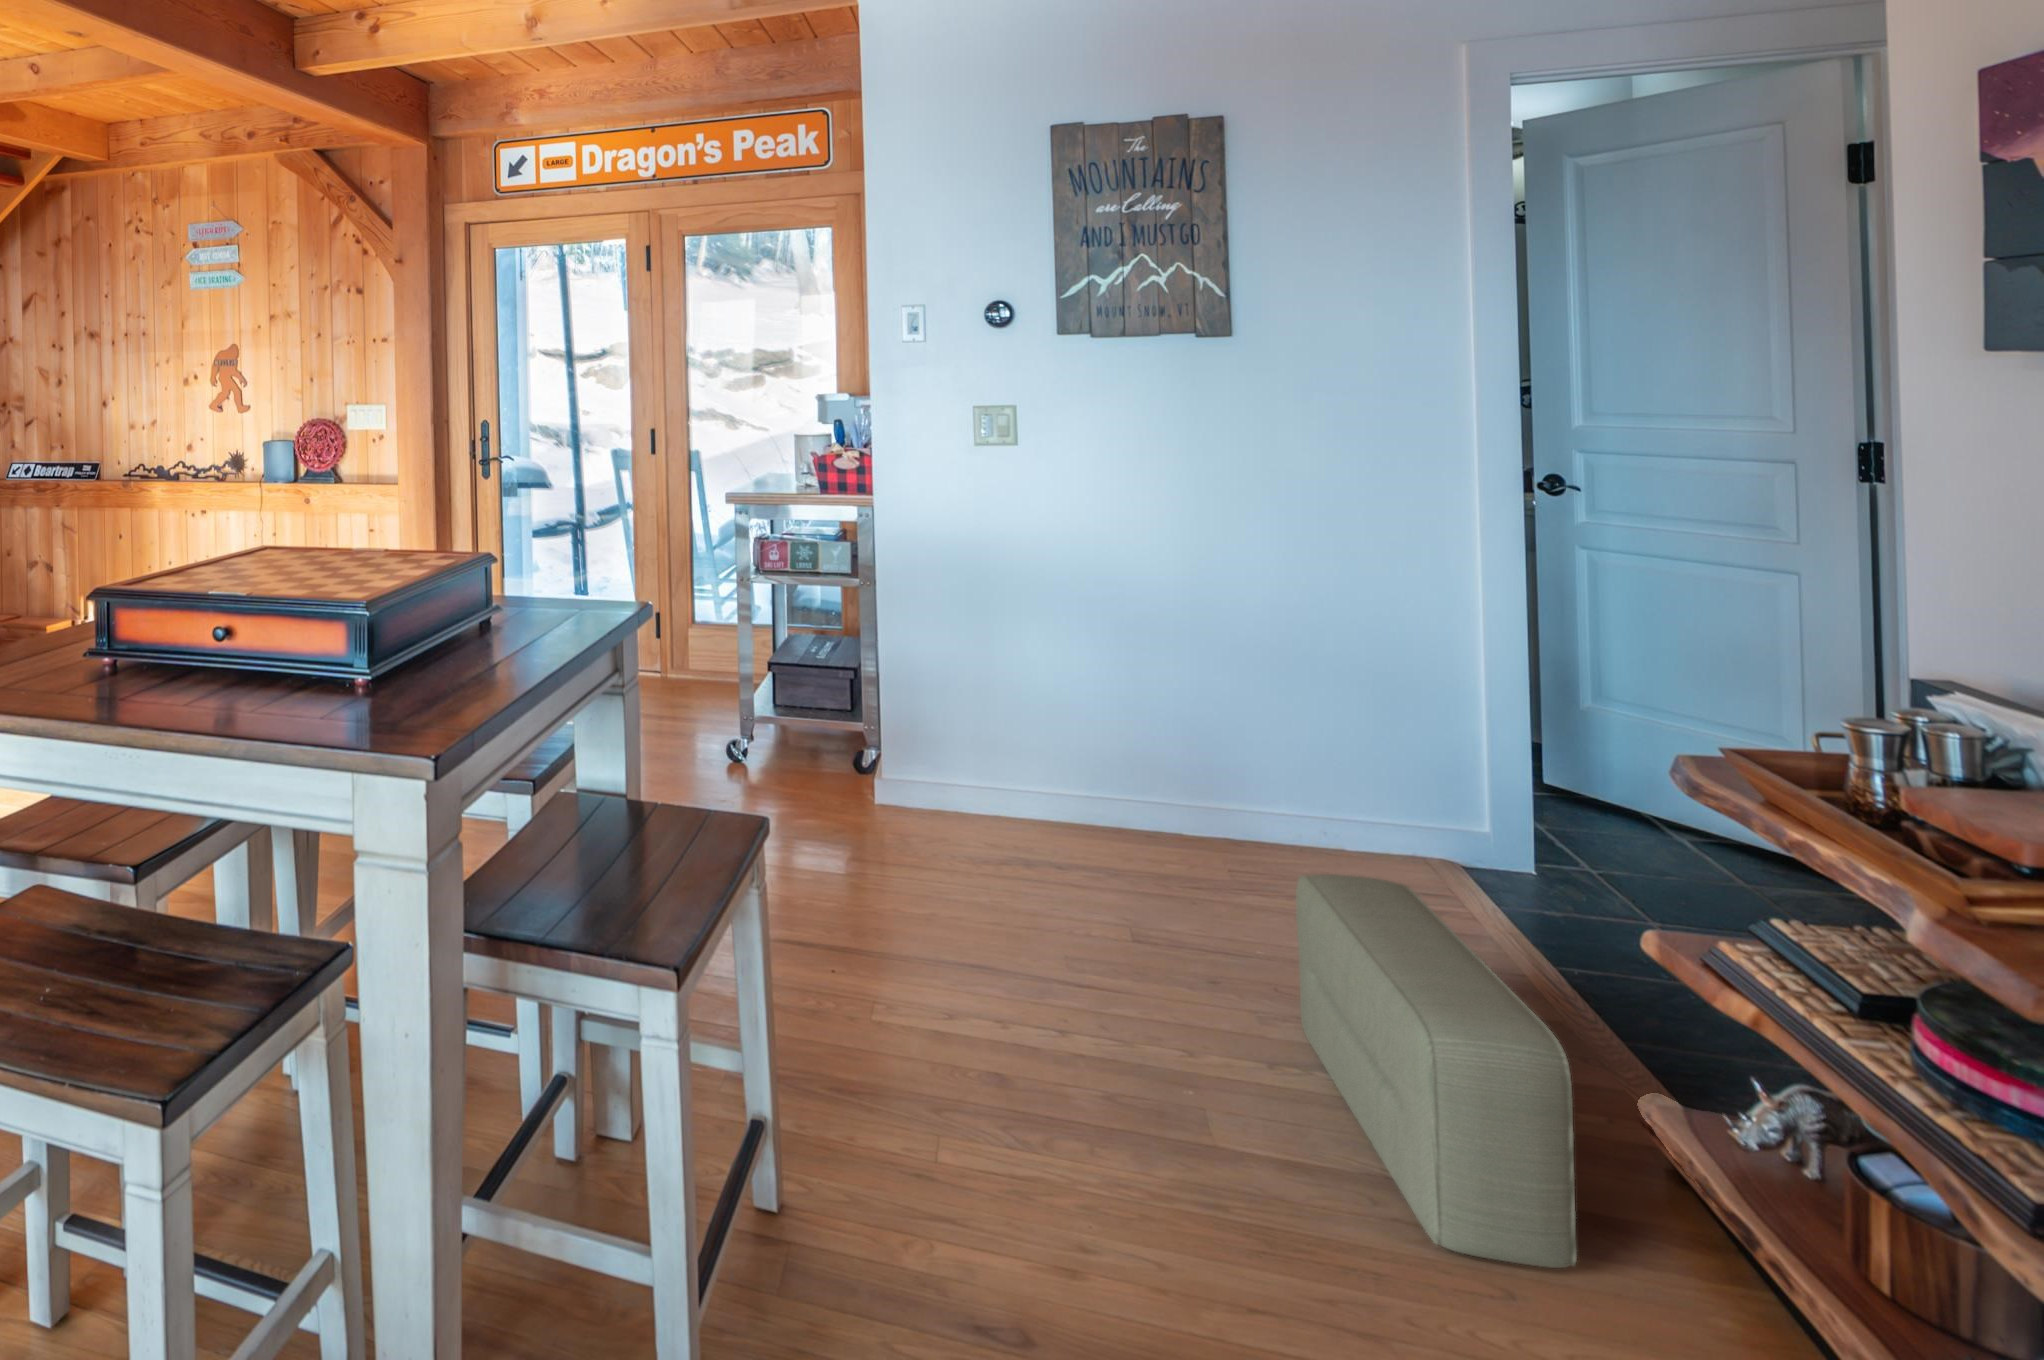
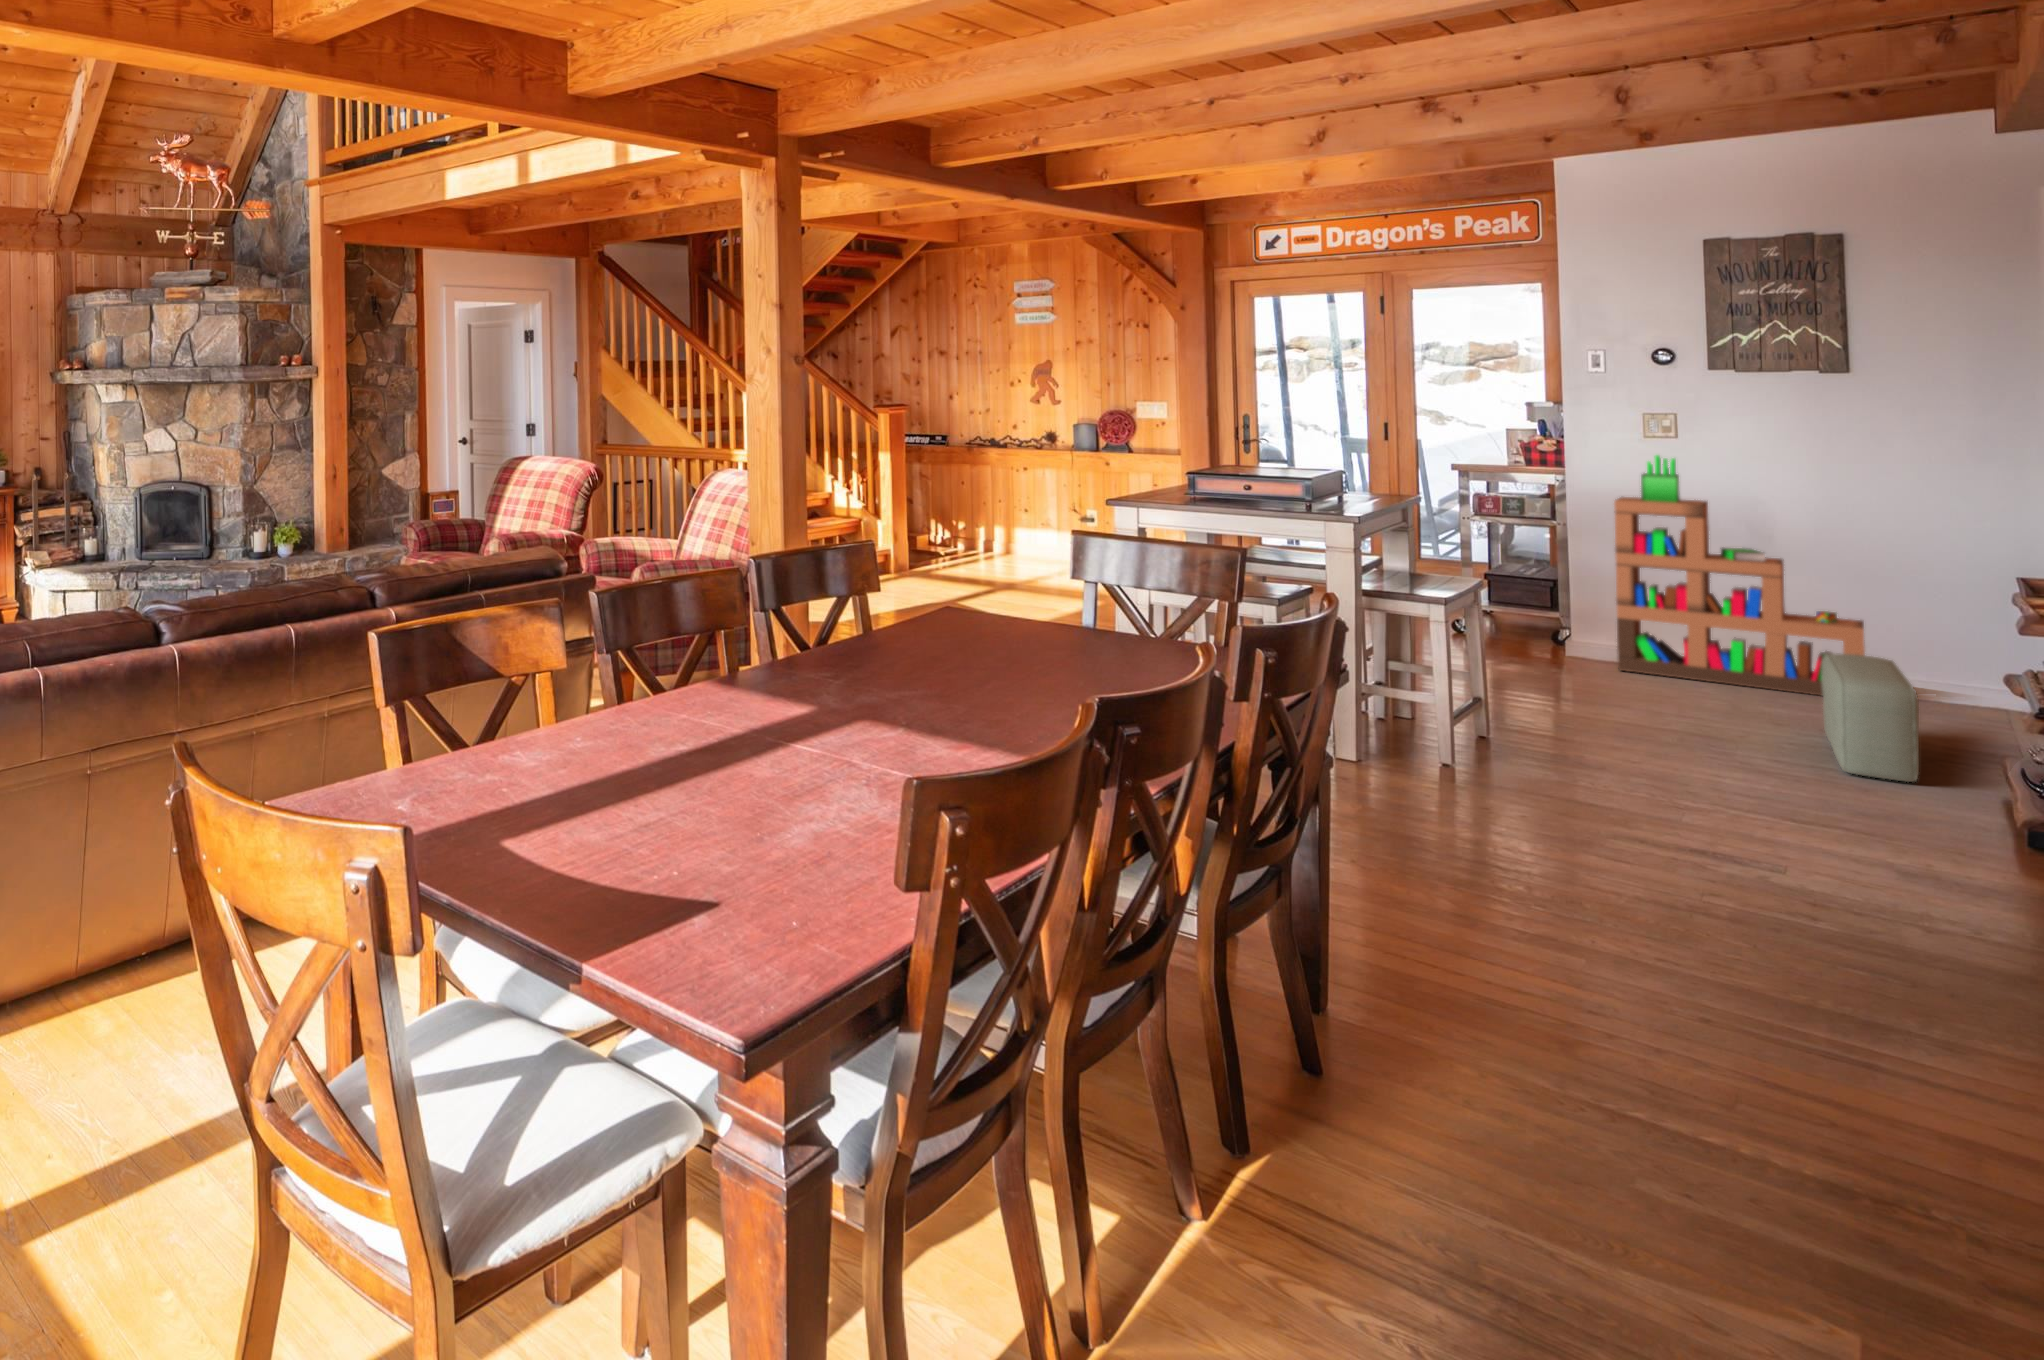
bookshelf: none [943,477,1284,884] -> present [1614,455,1865,696]

